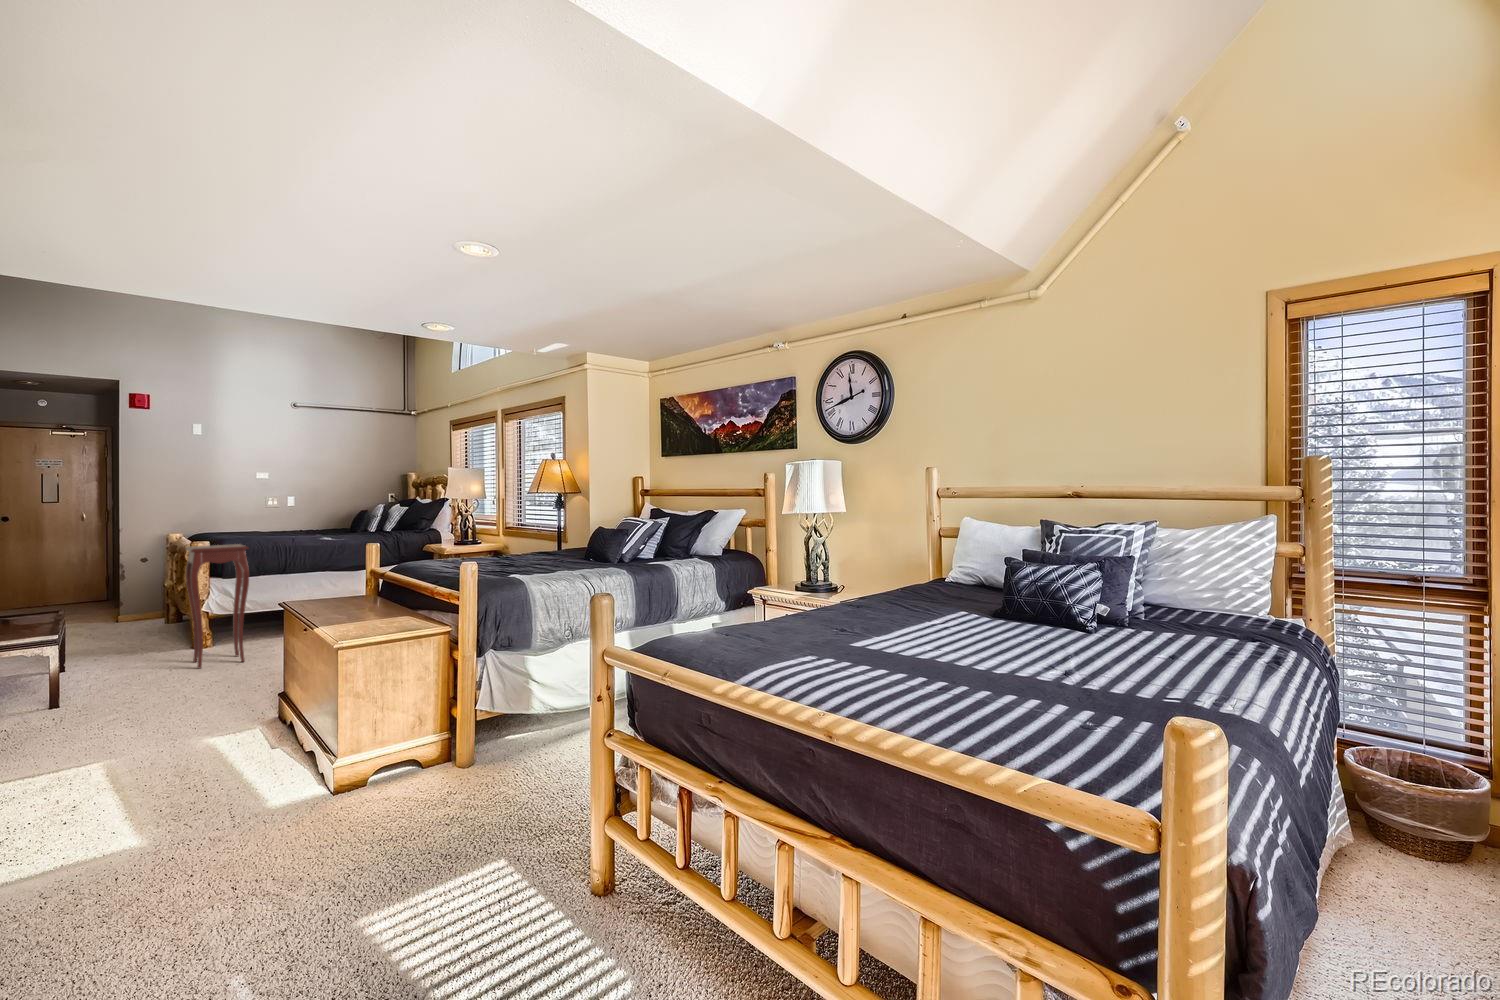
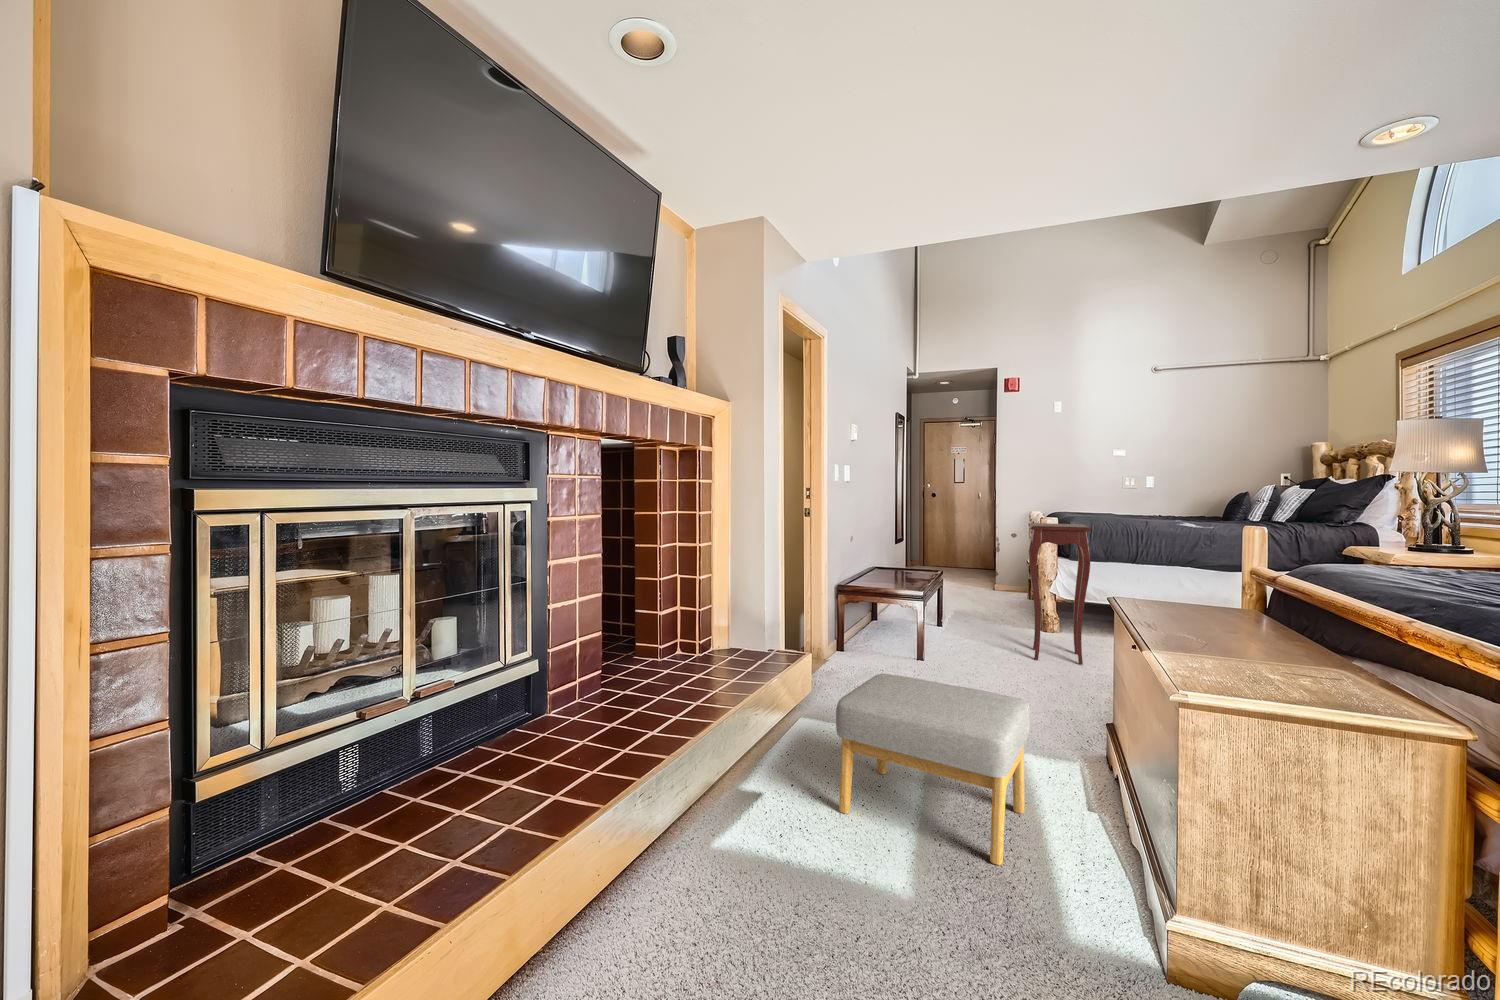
footstool: none [46,669,228,802] -> present [836,674,1030,865]

